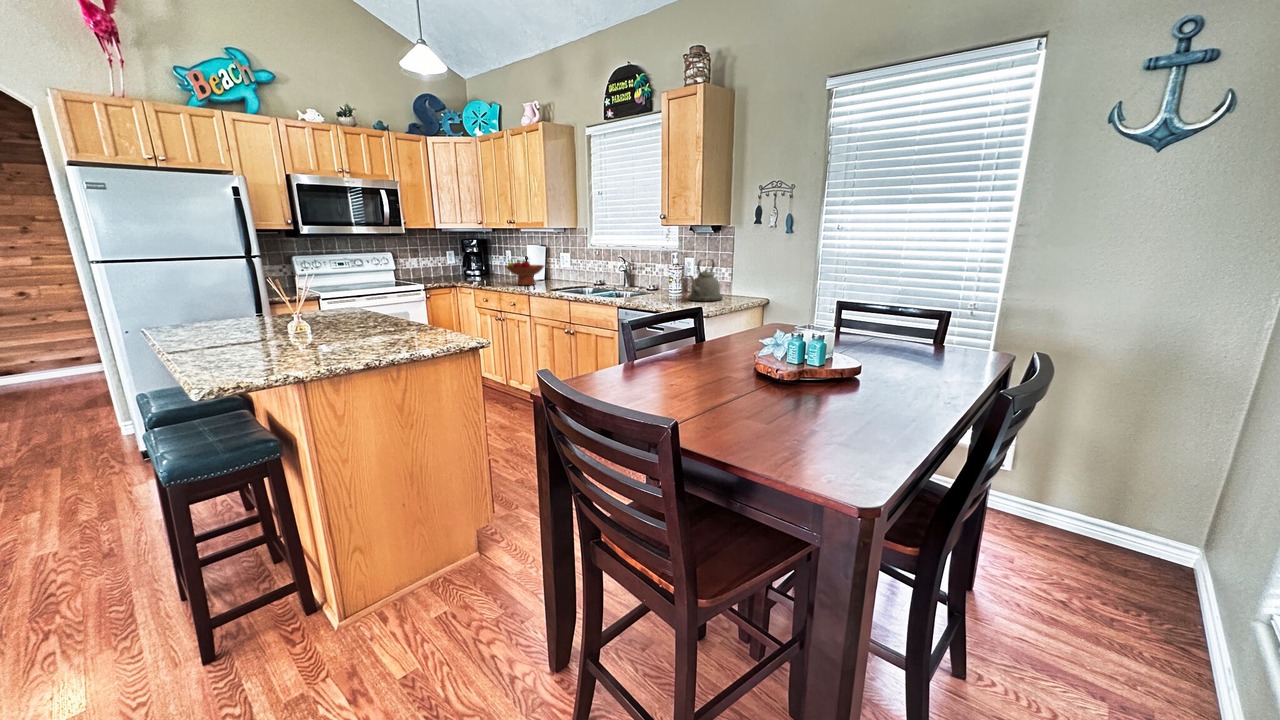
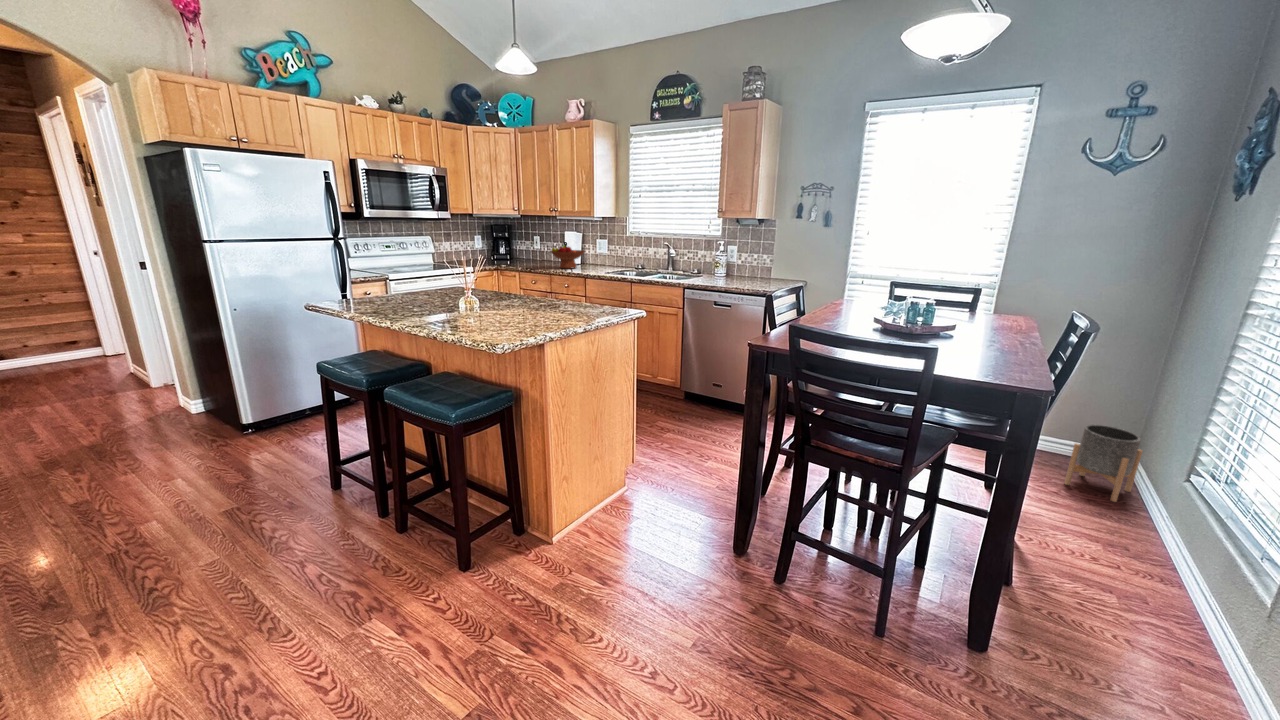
kettle: present [688,259,723,301] -> none [738,247,768,282]
planter: none [1080,508,1201,629] -> present [1065,425,1142,502]

